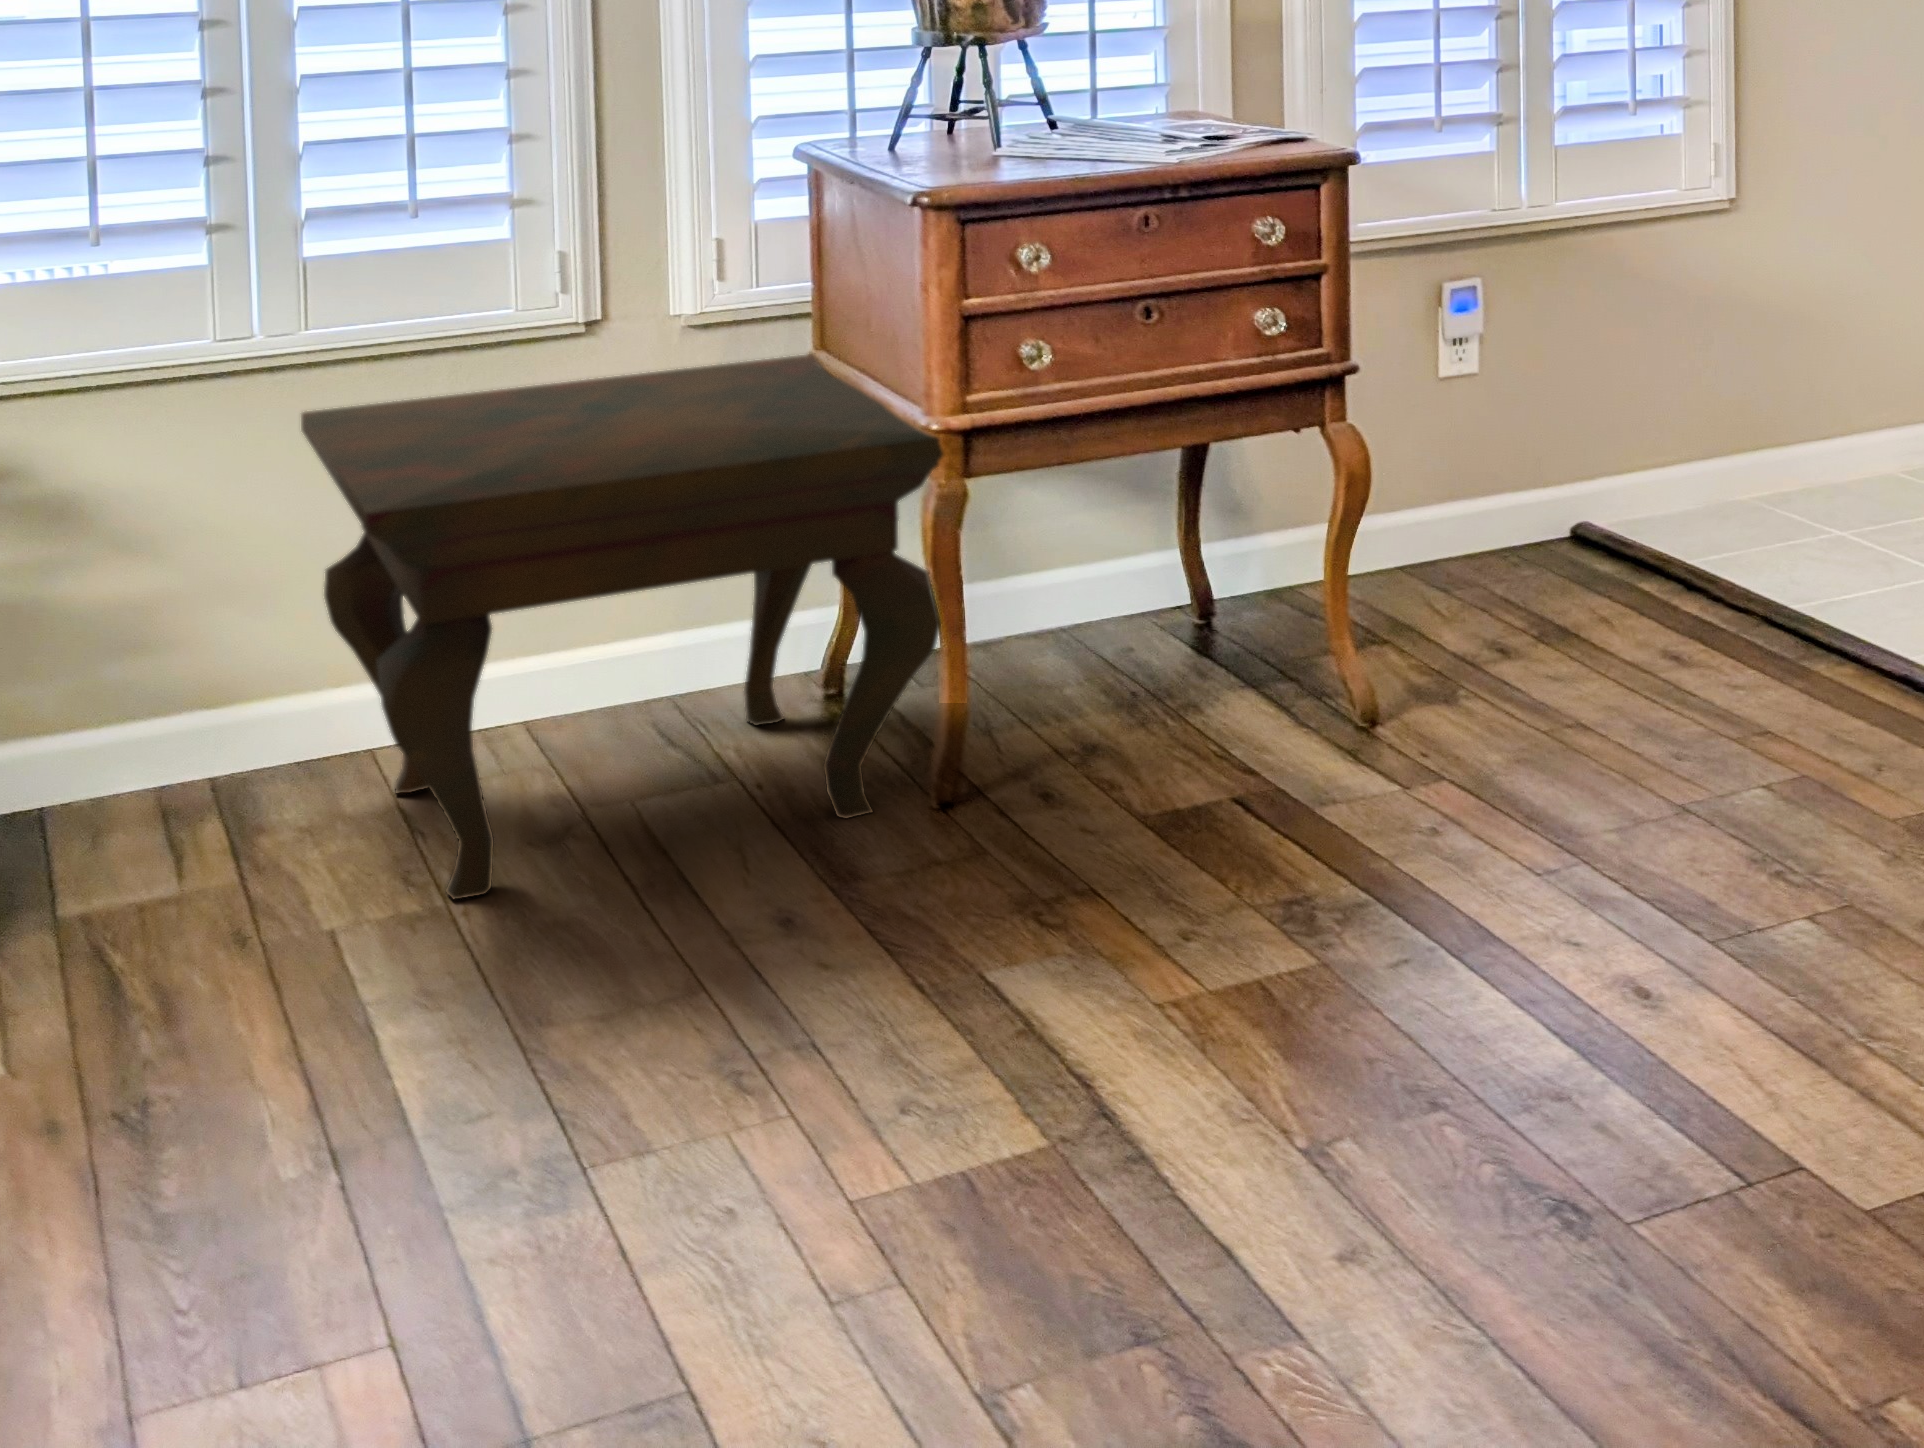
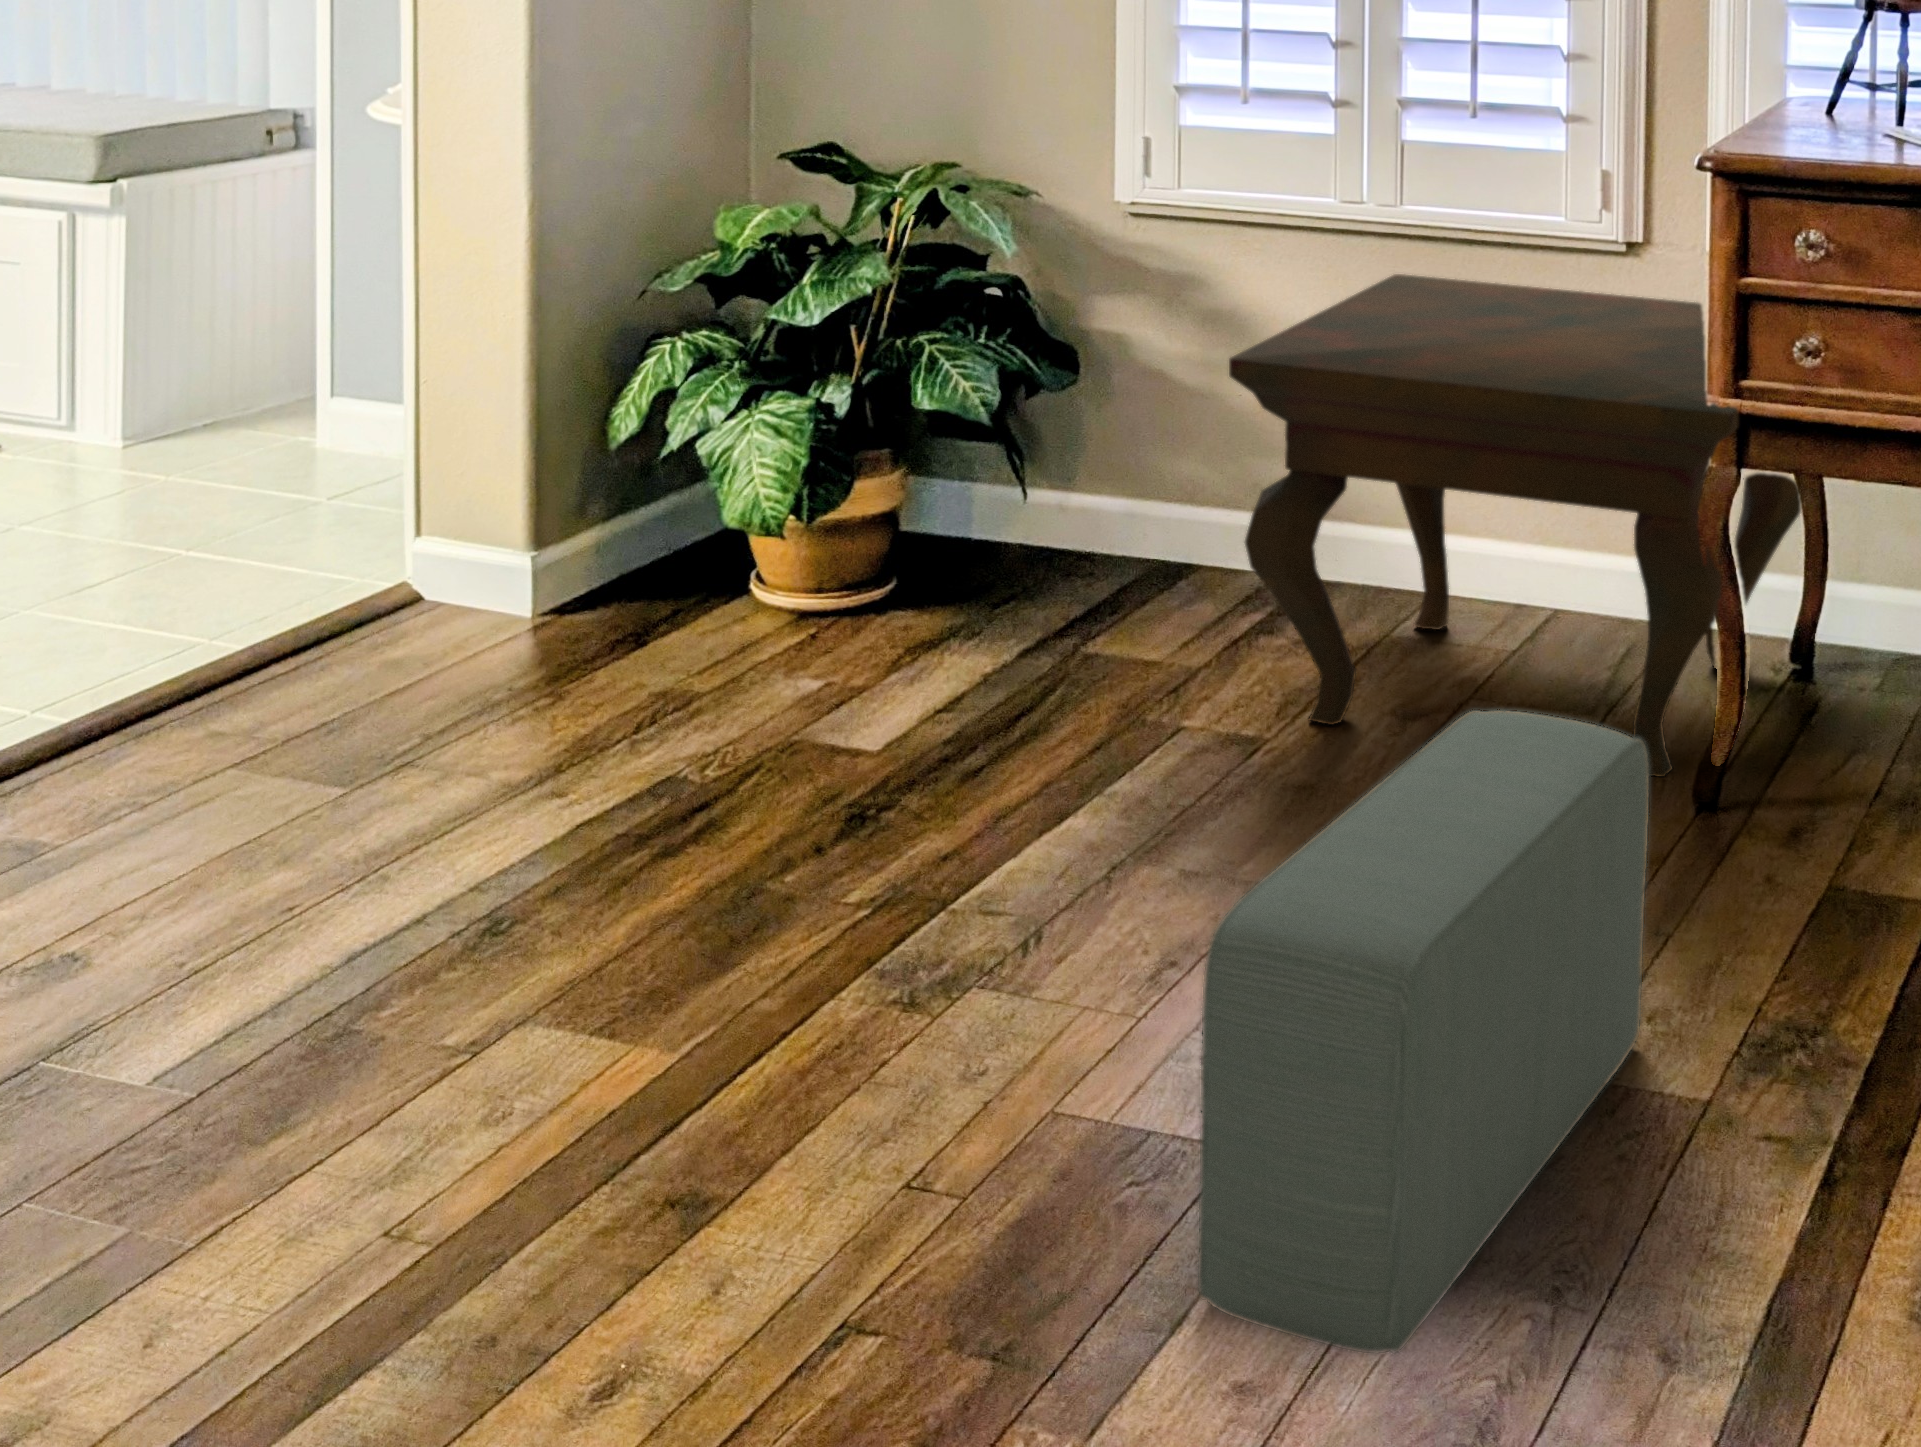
pouf: none [1044,694,1435,1267] -> present [1198,710,1649,1353]

